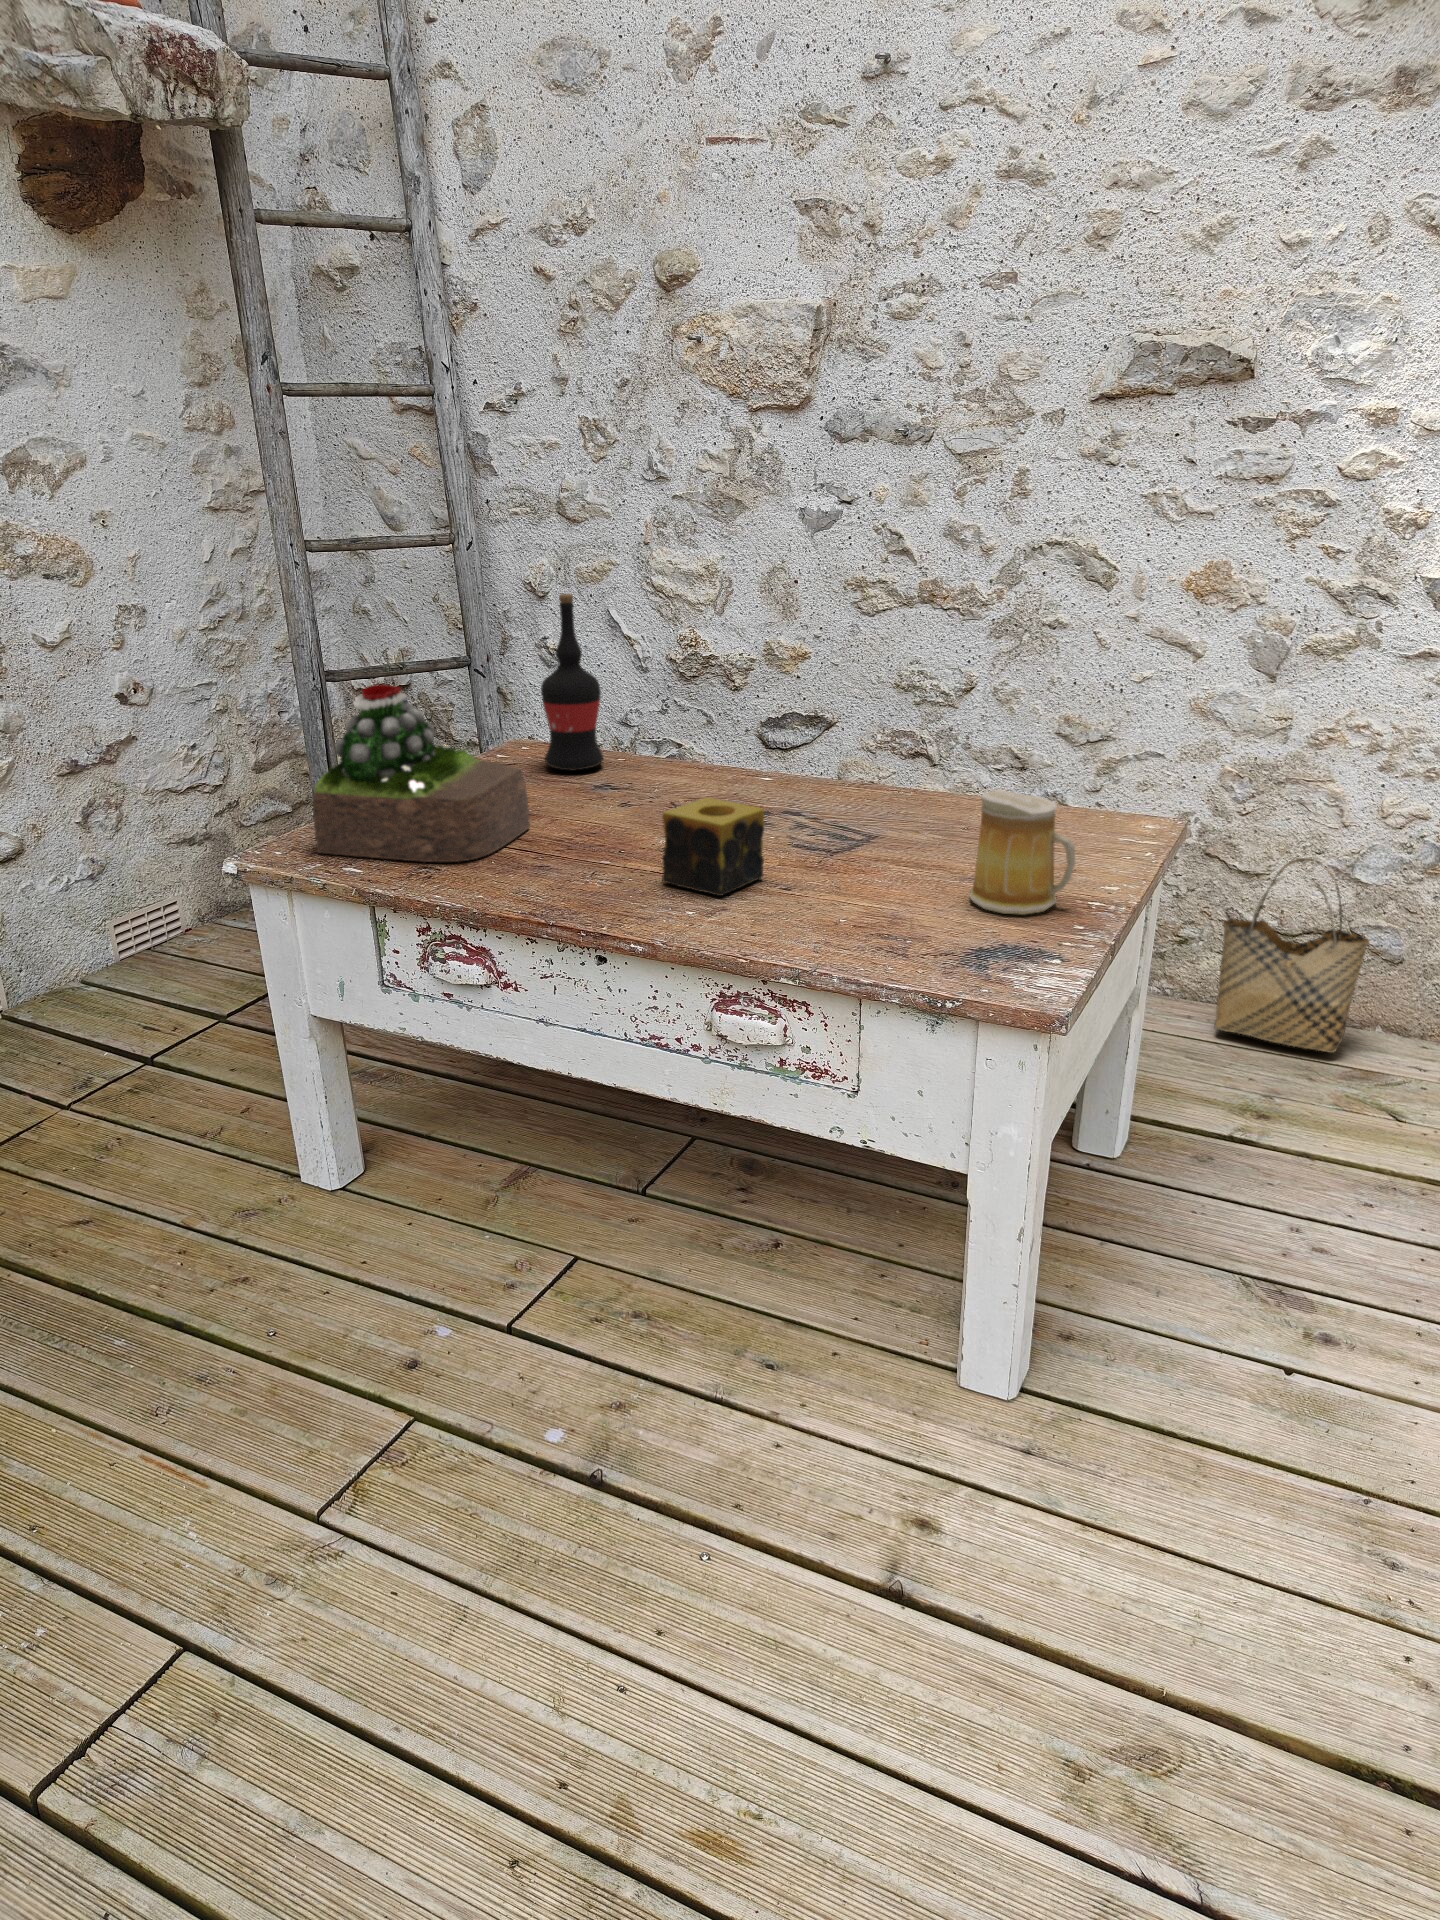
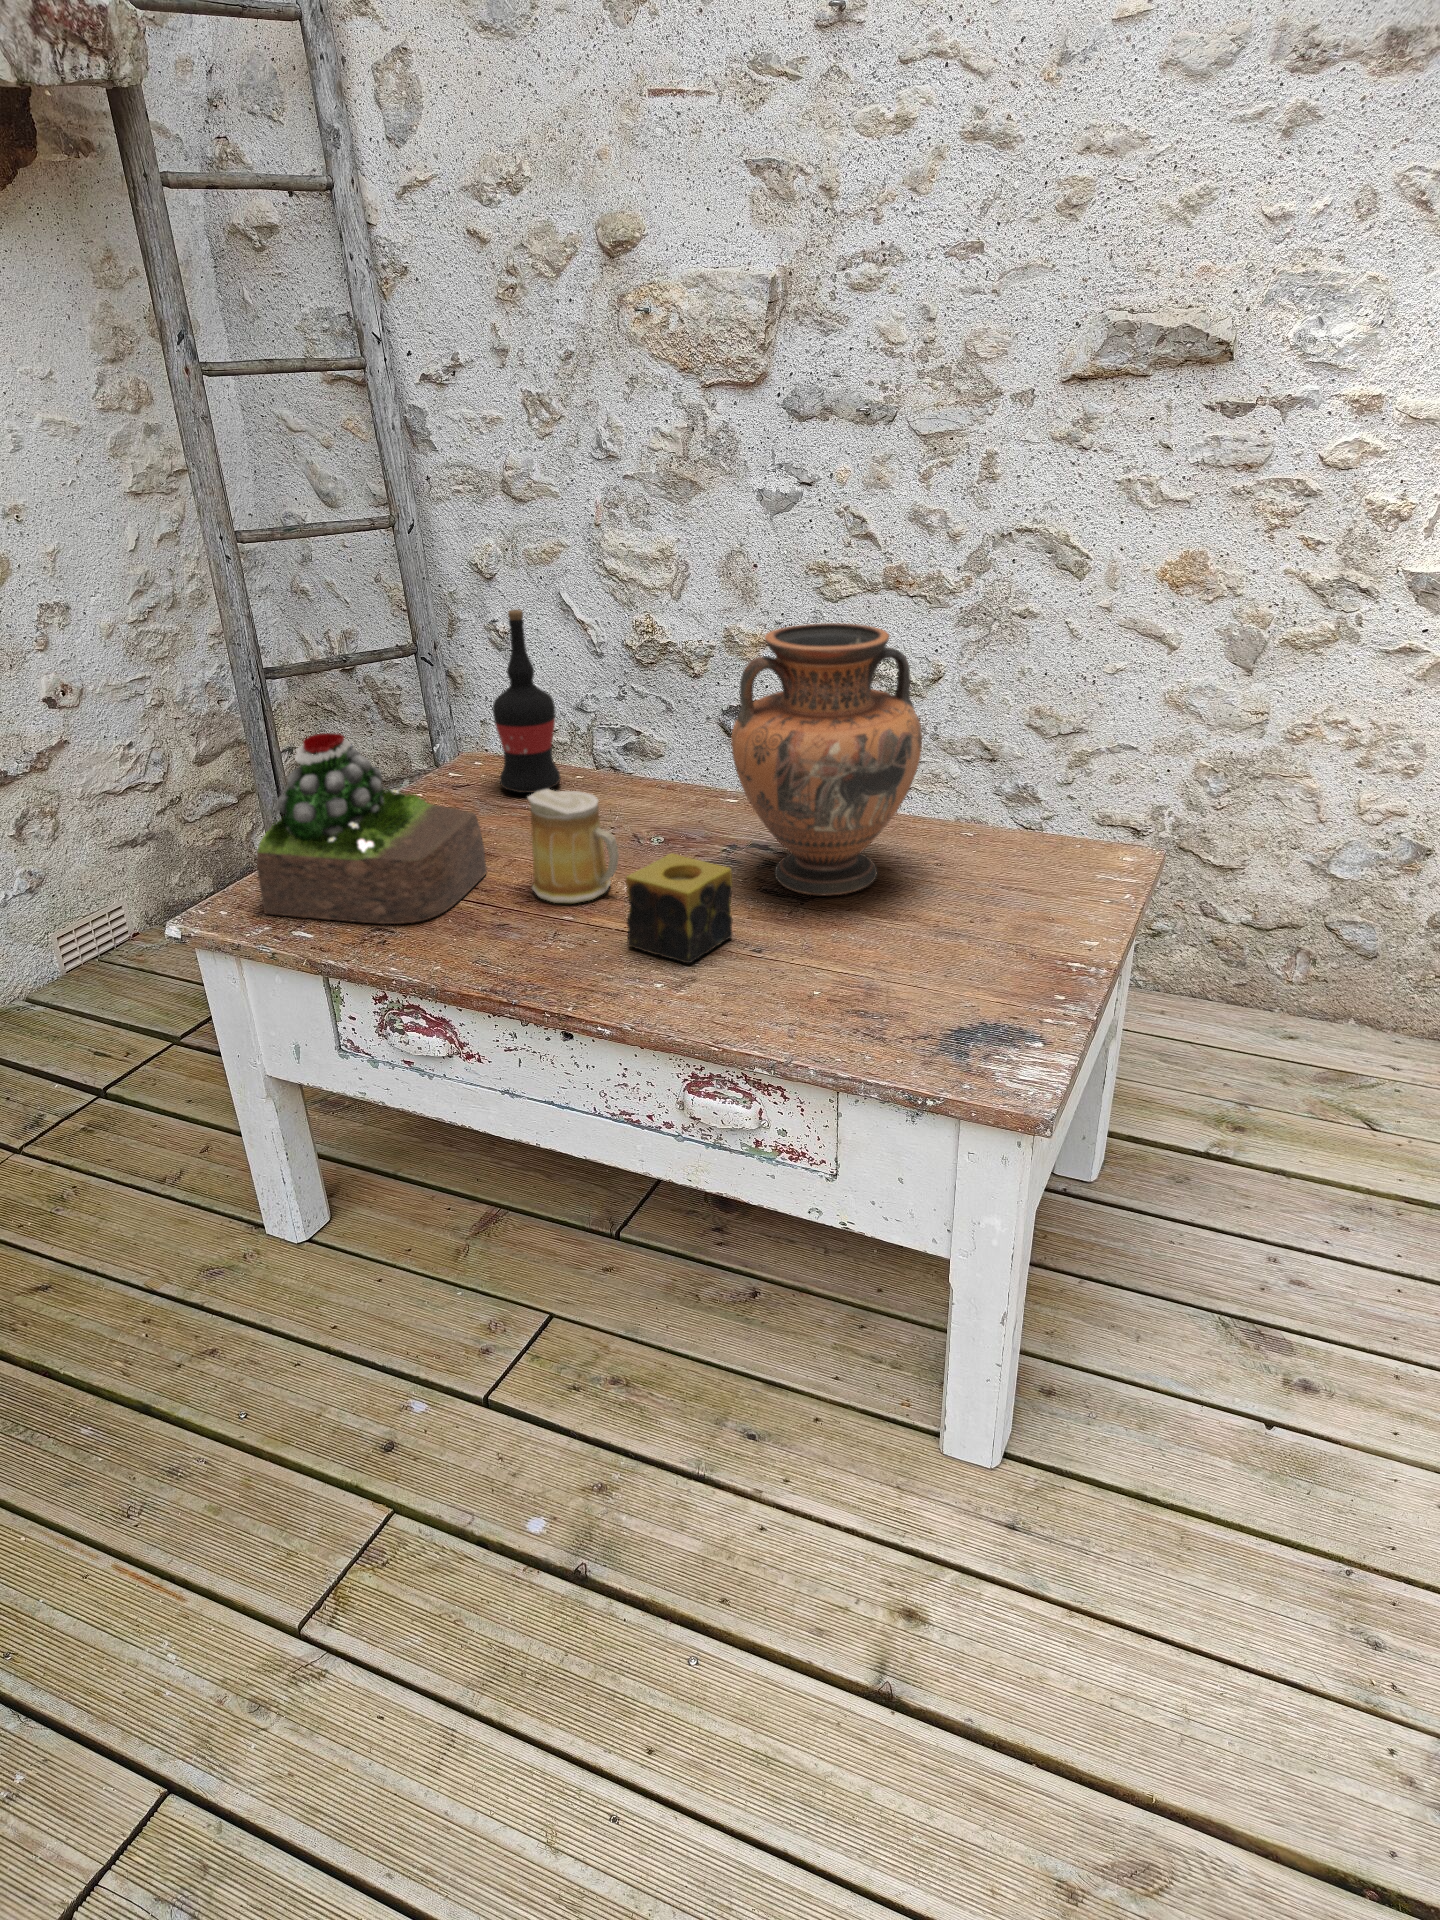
vase: none [768,592,950,850] -> present [731,623,922,895]
mug: present [970,789,1075,915] -> present [528,789,619,903]
woven basket: present [1215,858,1369,1053] -> none [1189,854,1345,1052]

